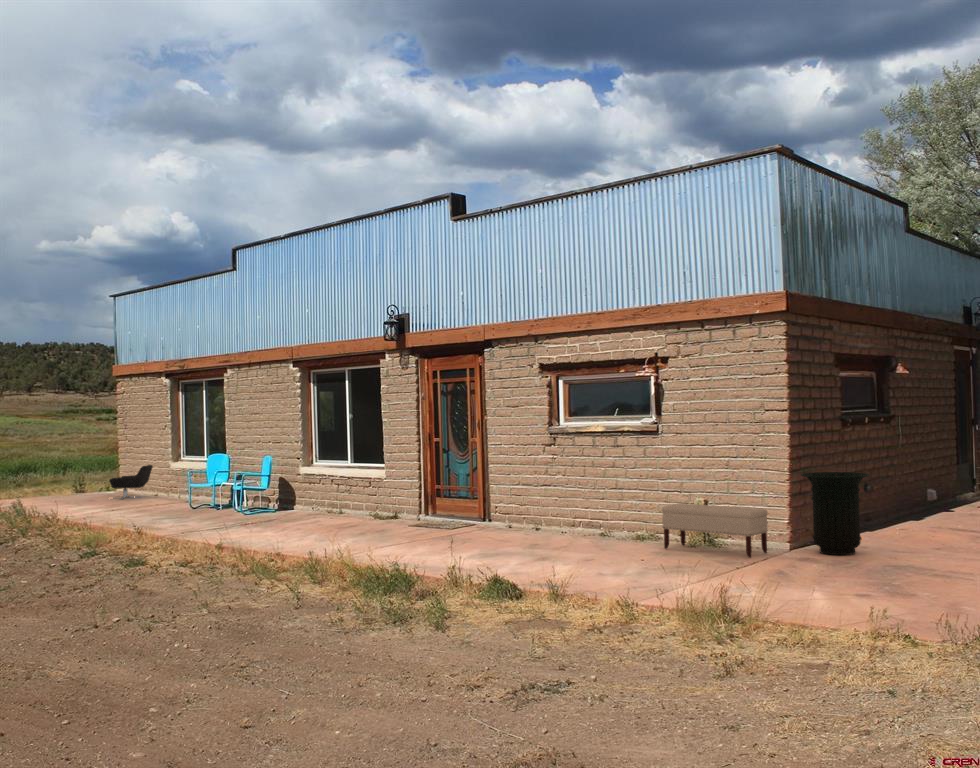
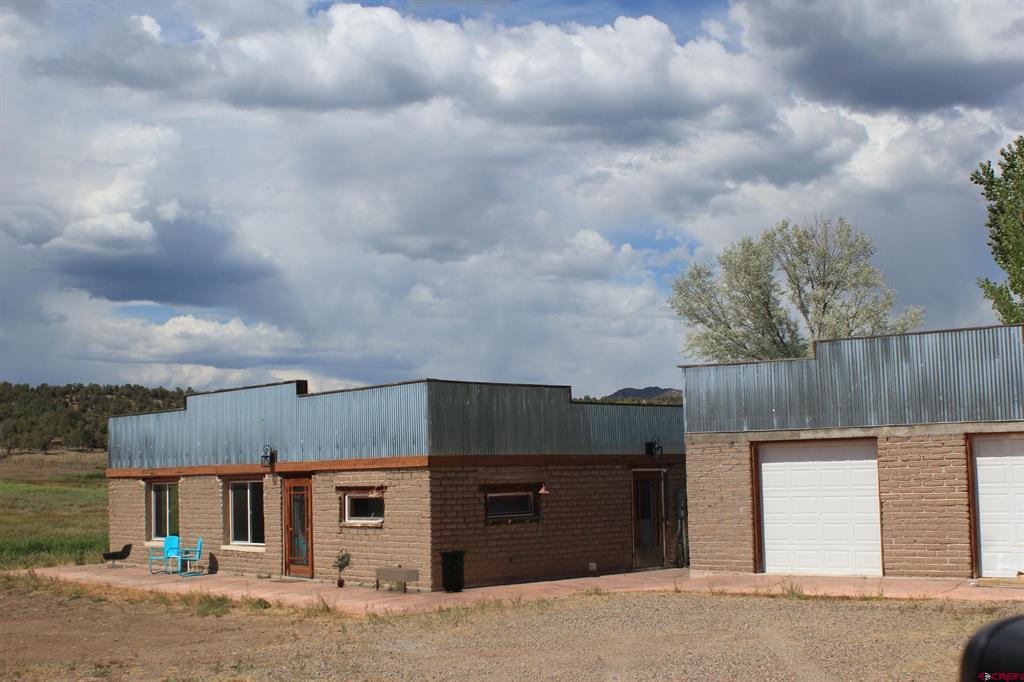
potted tree: none [545,471,592,539] -> present [333,549,353,587]

